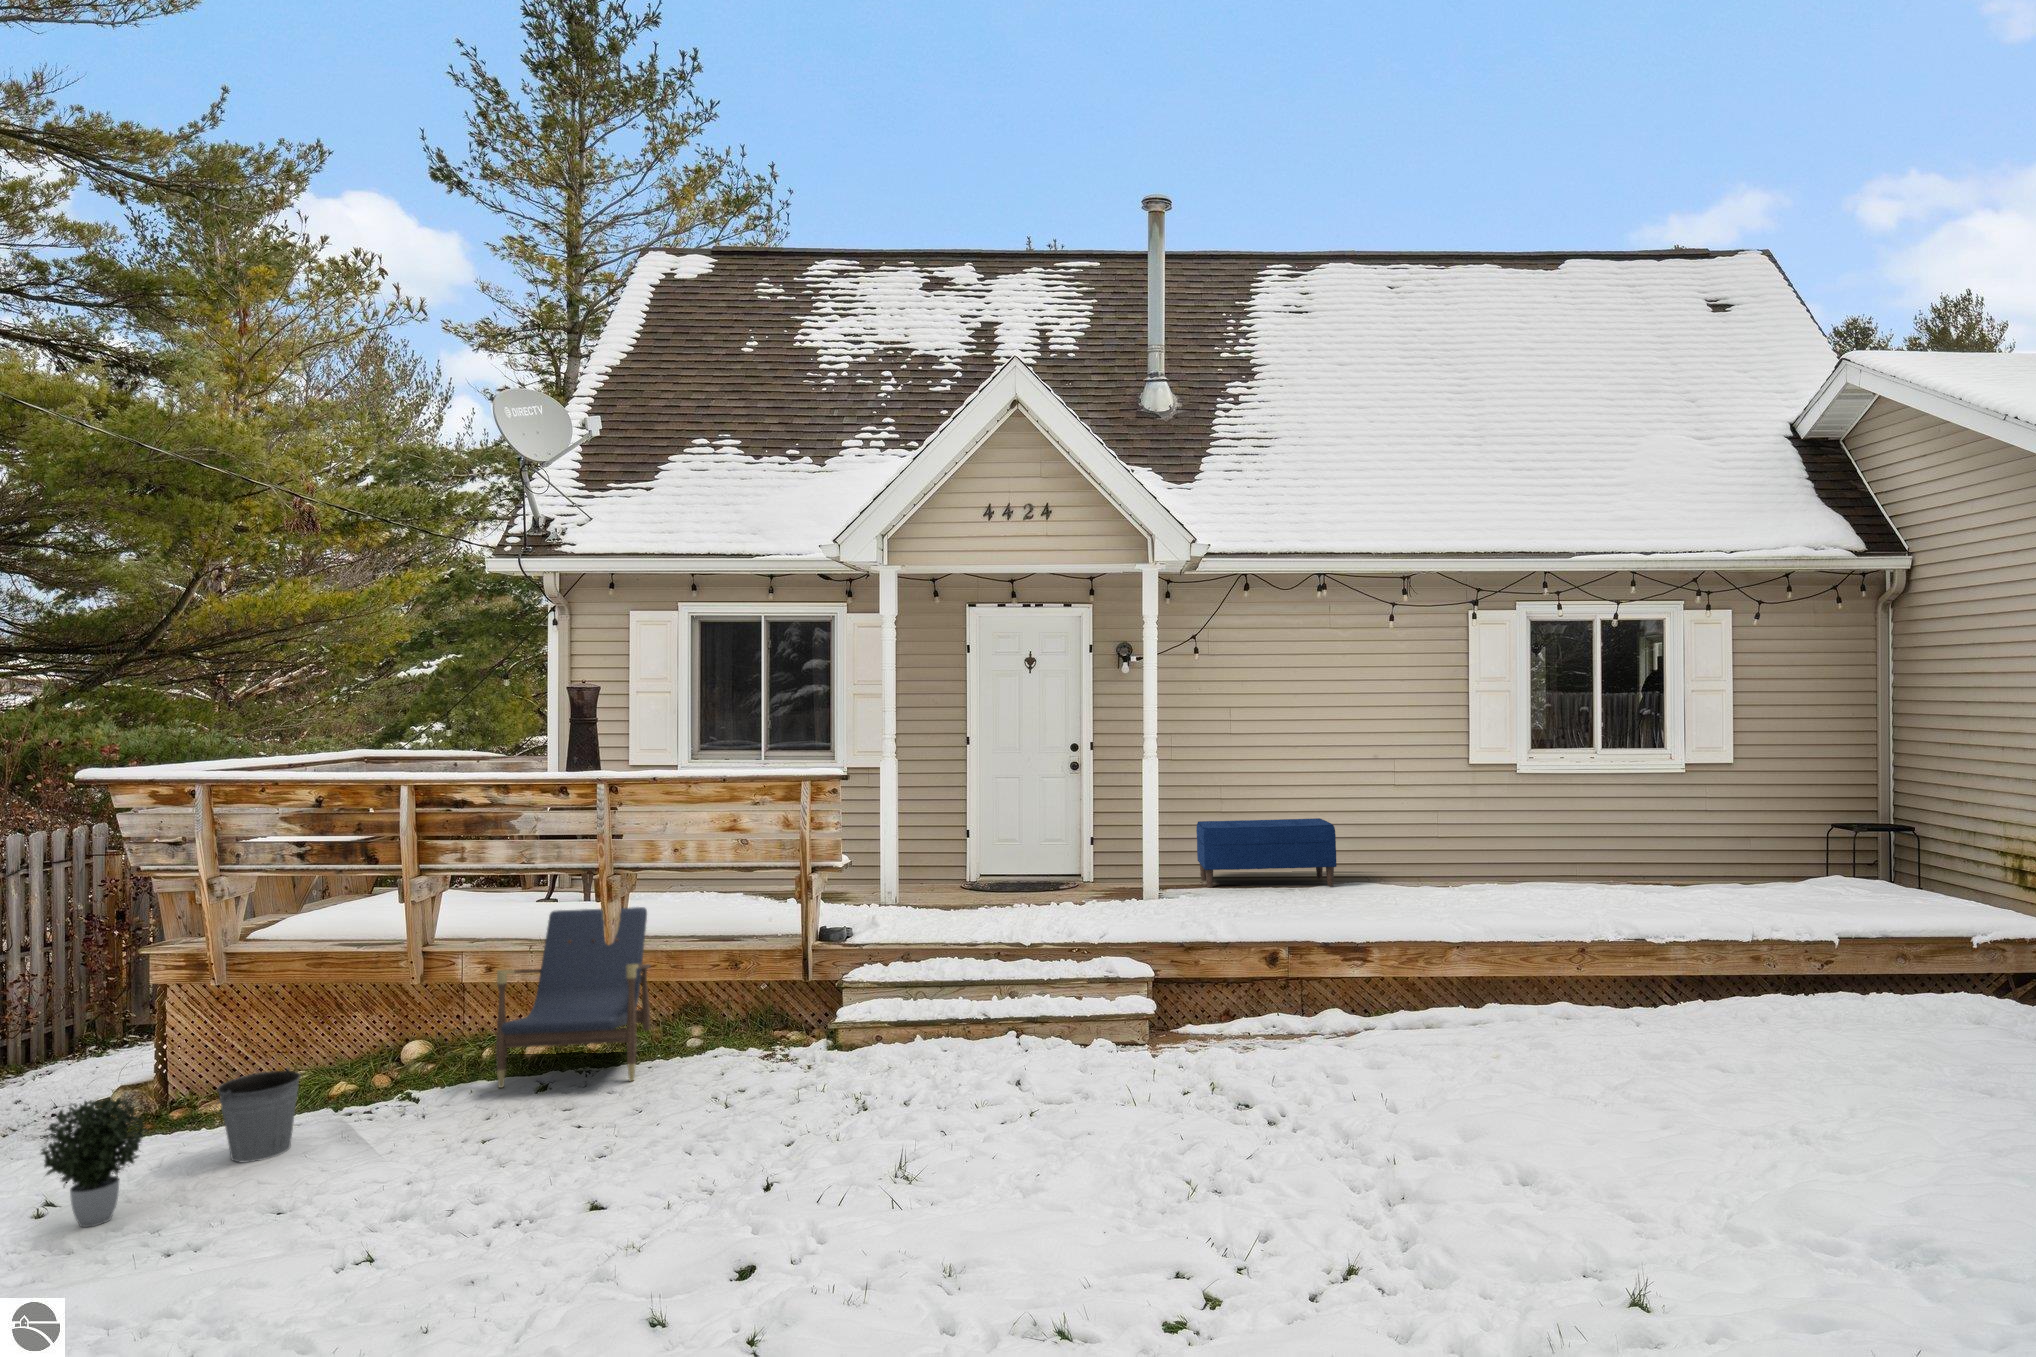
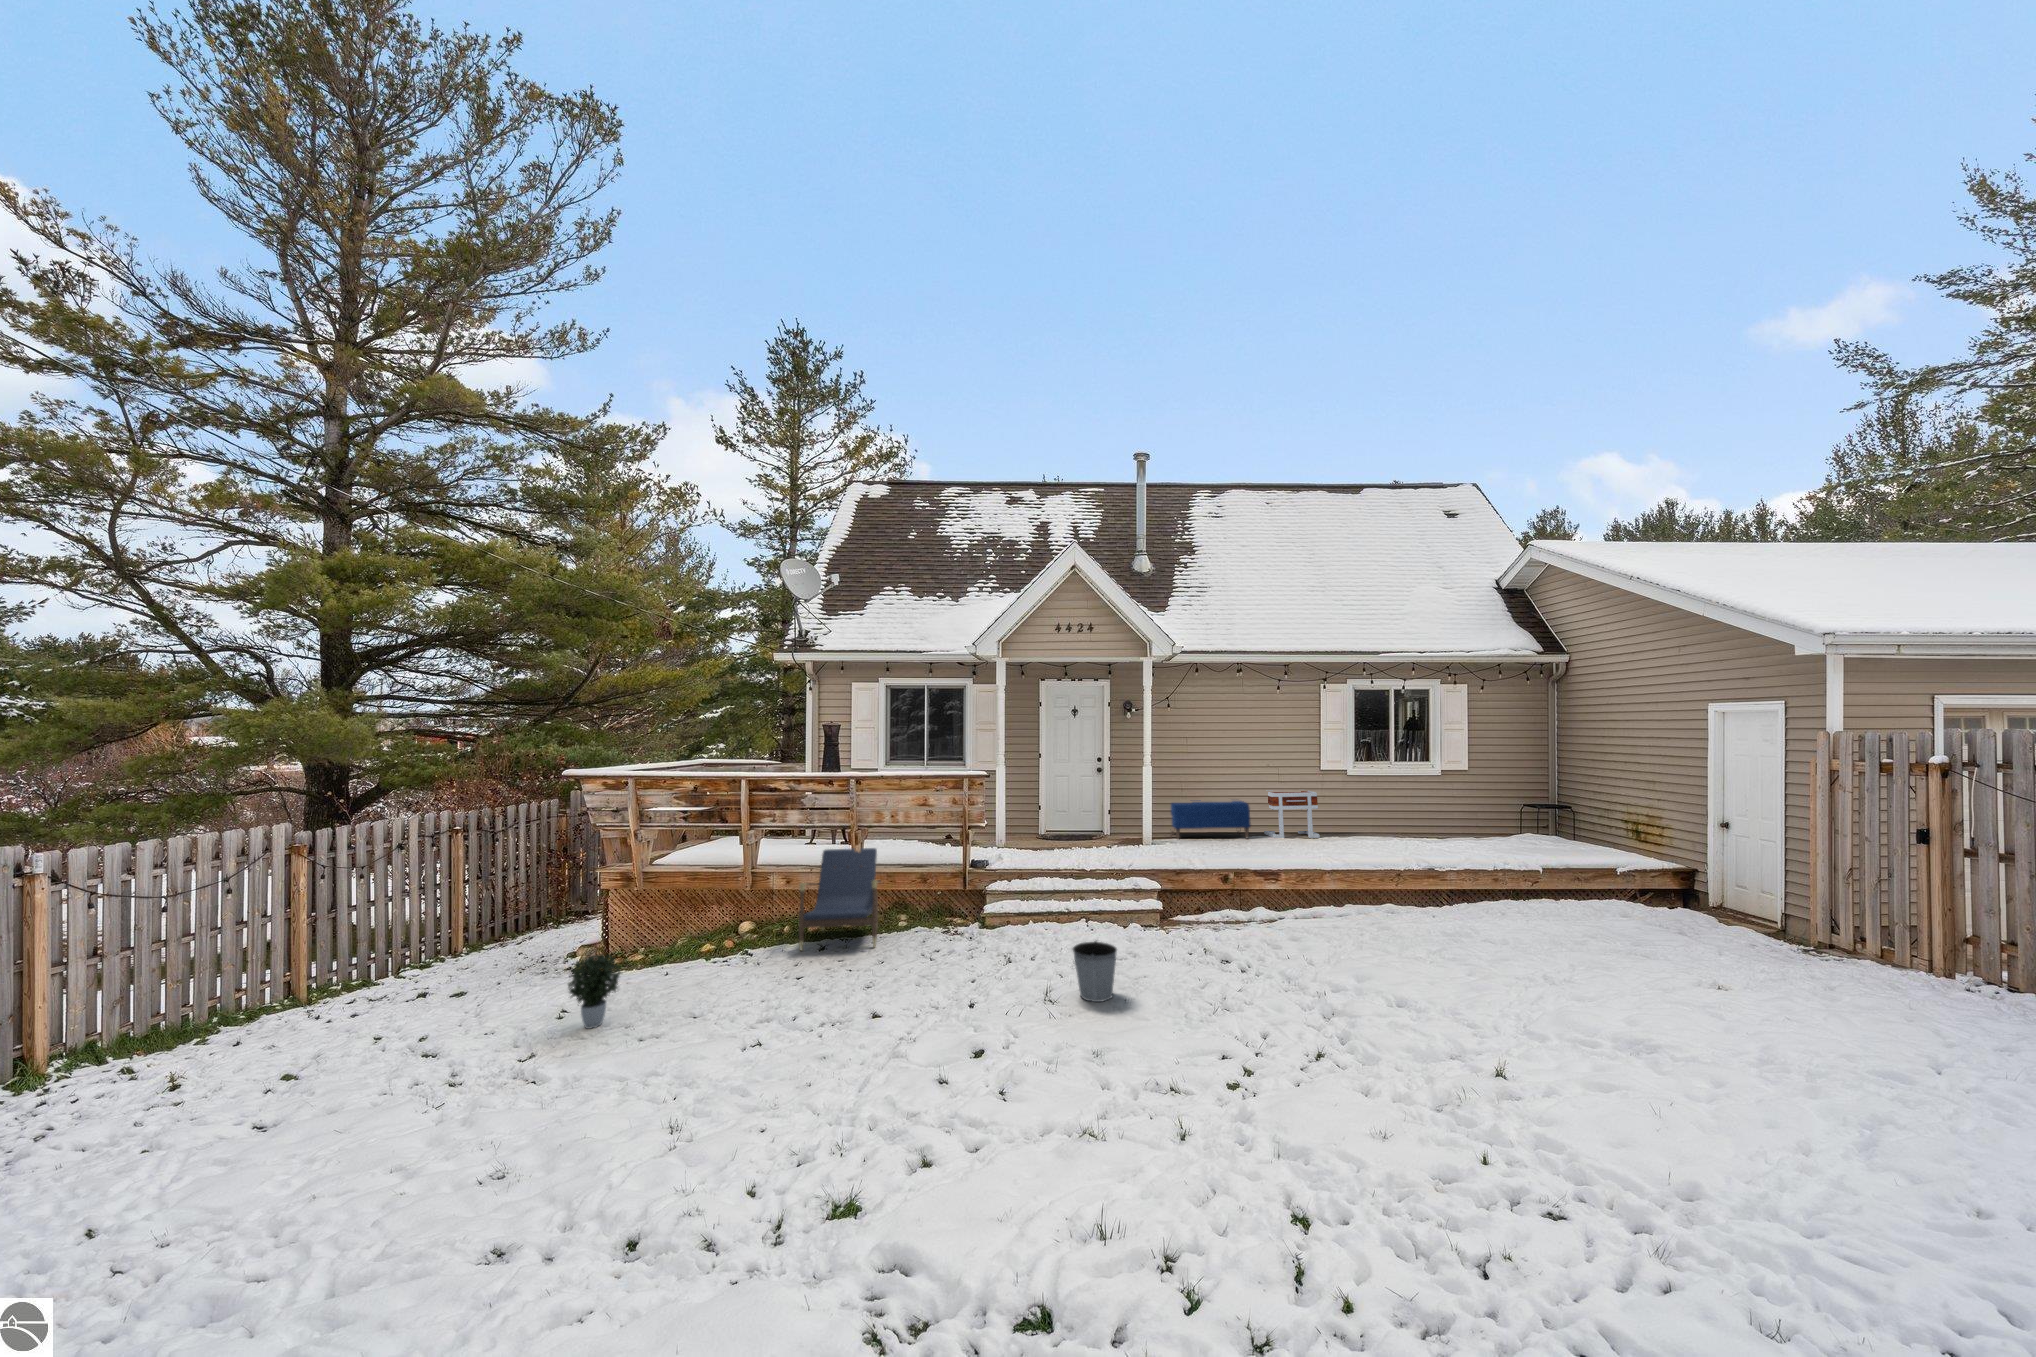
side table: none [1363,801,1458,886] -> present [1264,790,1320,838]
bucket: present [217,1068,300,1163] -> present [1073,940,1117,1002]

